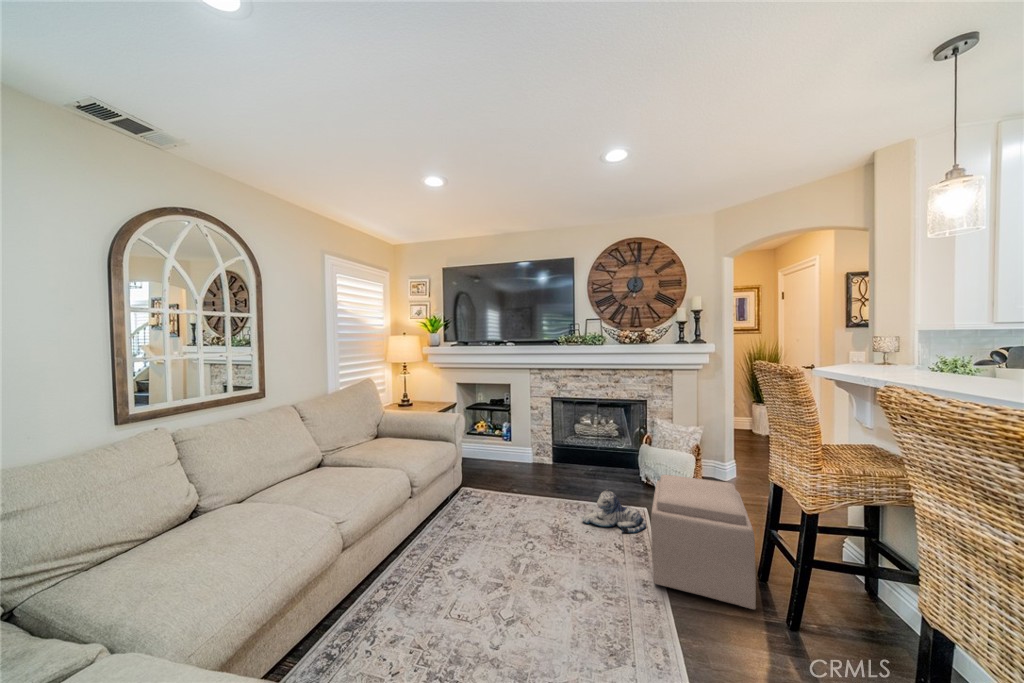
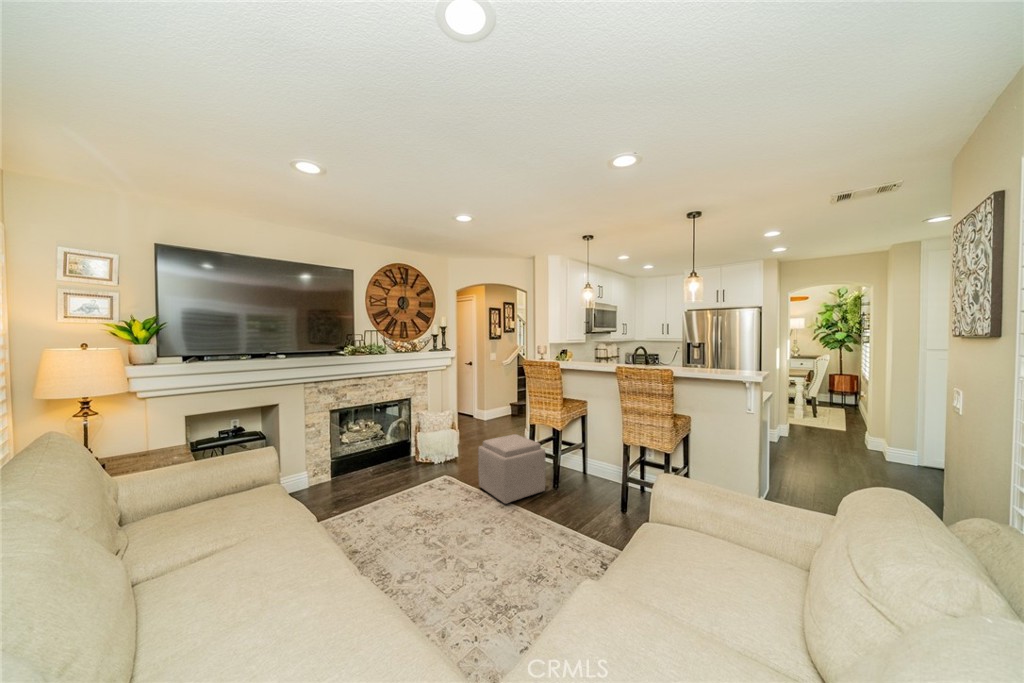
plush toy: present [582,490,646,533] -> none [425,468,464,500]

